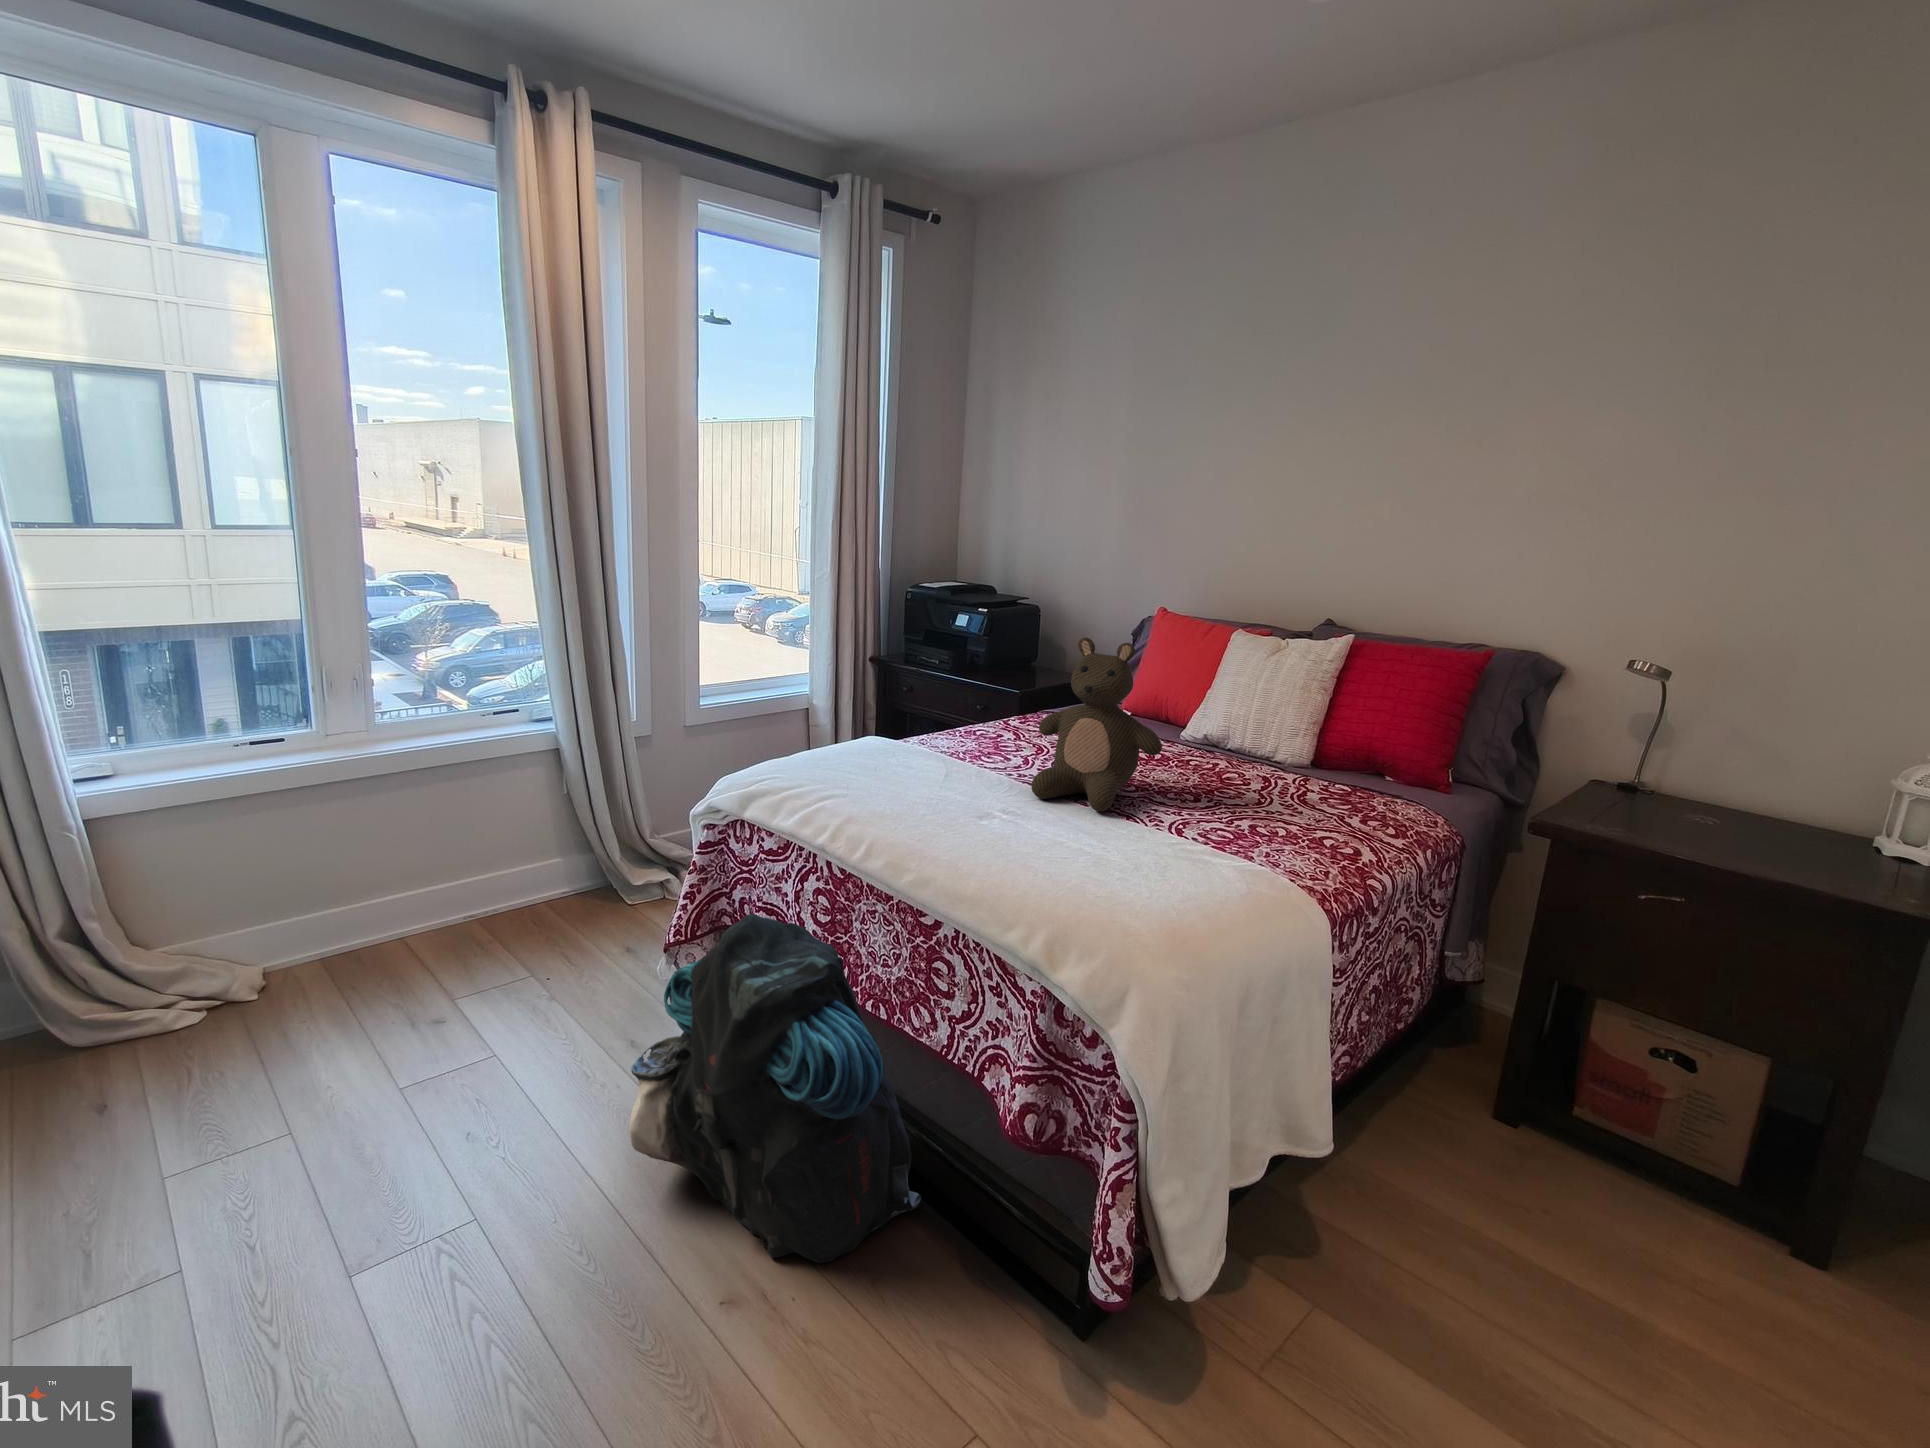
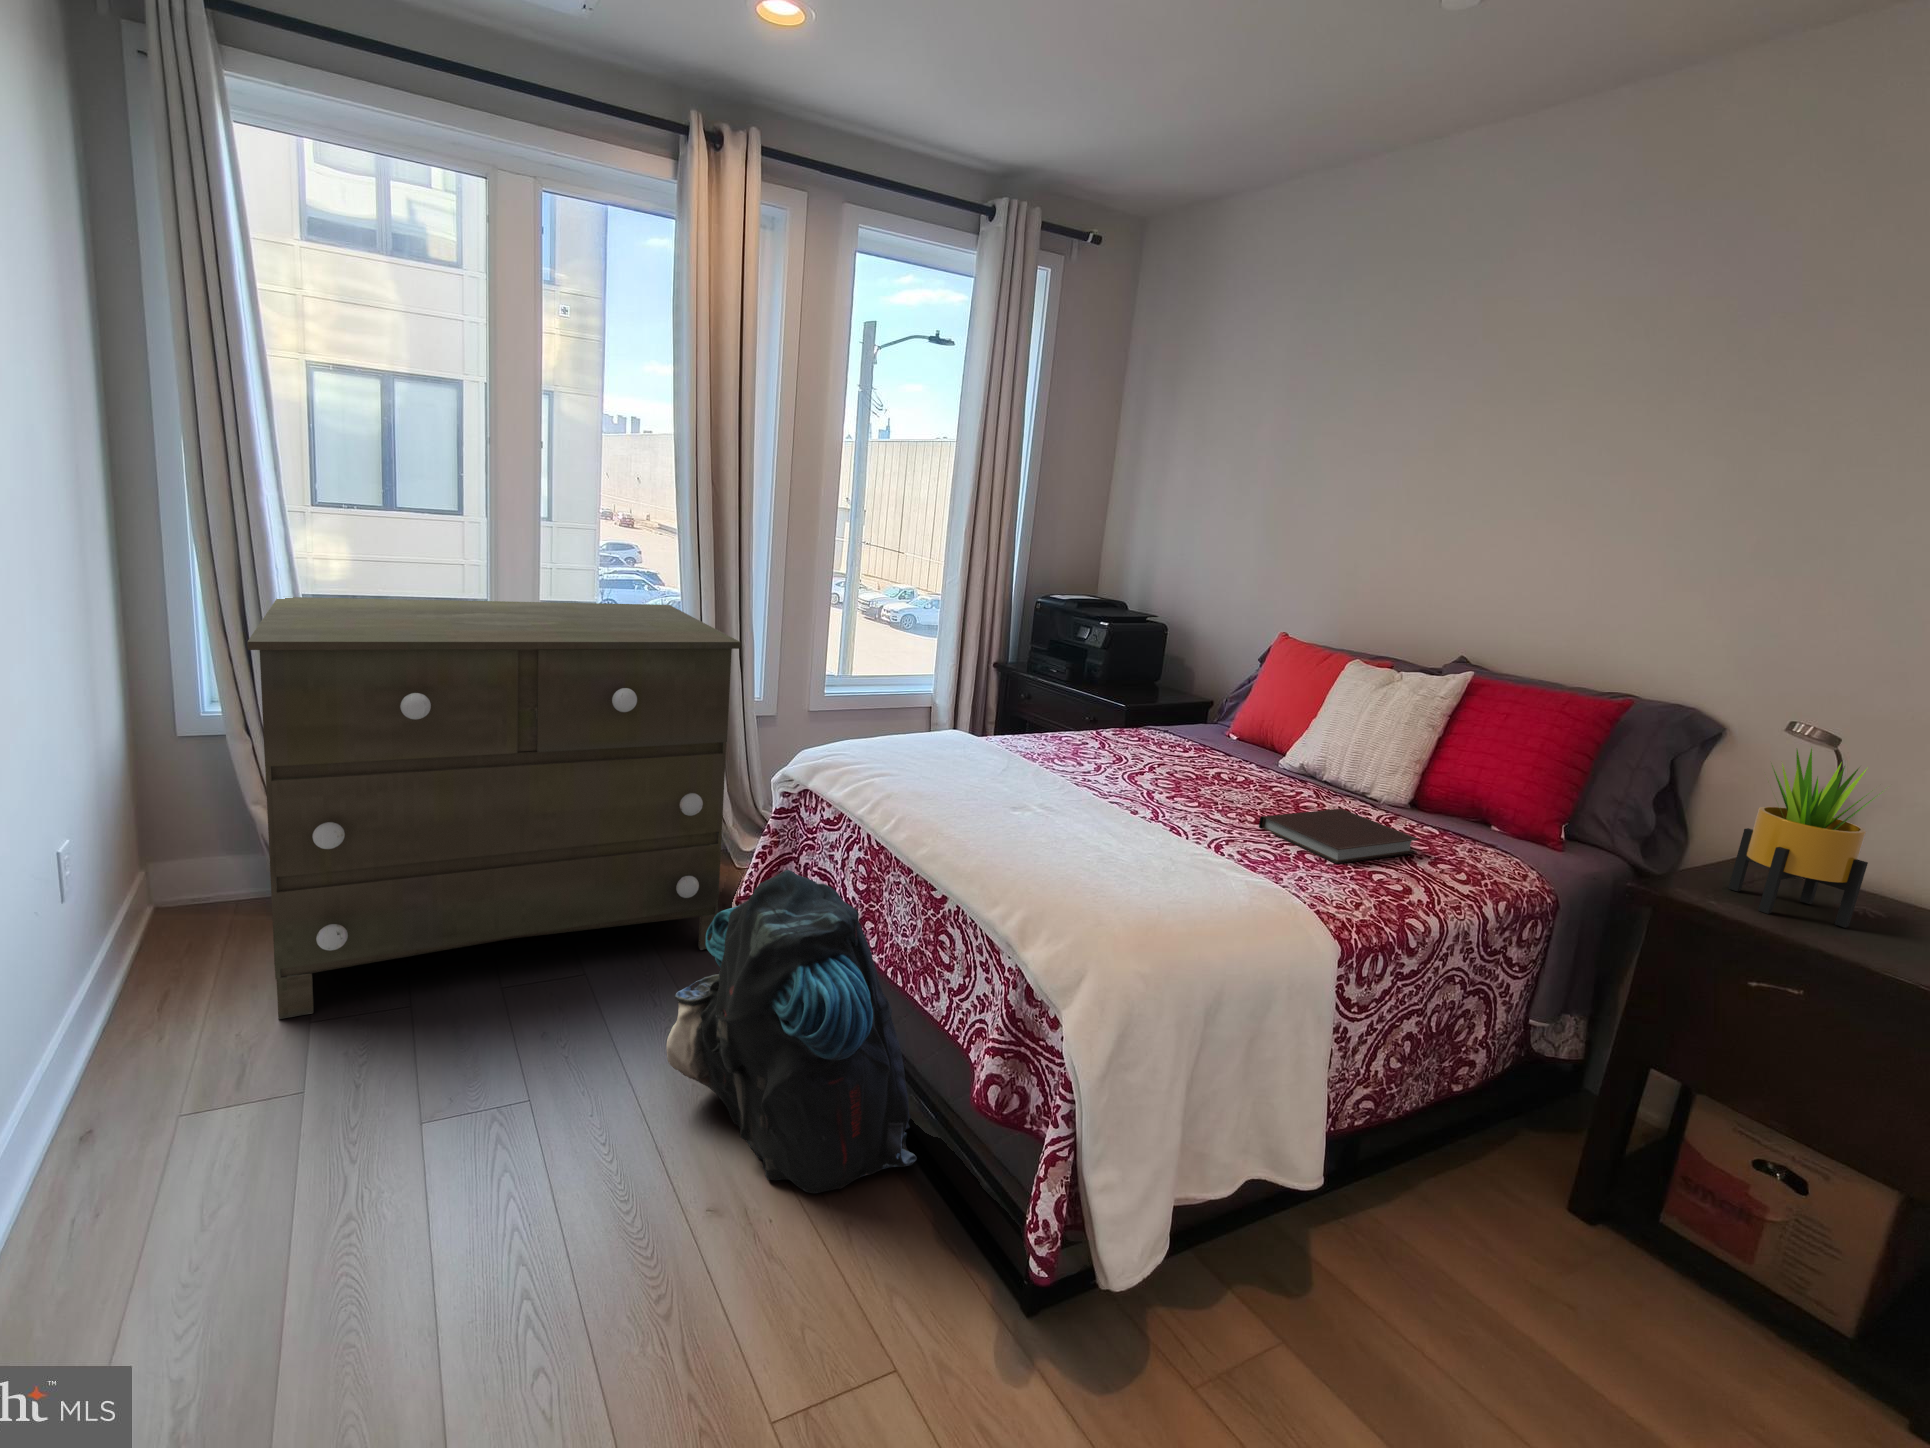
dresser: none [17,626,639,1186] -> present [247,597,741,1019]
stuffed bear: present [1031,638,1162,811] -> none [1077,648,1214,819]
potted plant: none [1601,680,1732,836] -> present [1728,749,1881,928]
notebook: none [1205,777,1348,833] -> present [1259,809,1419,864]

